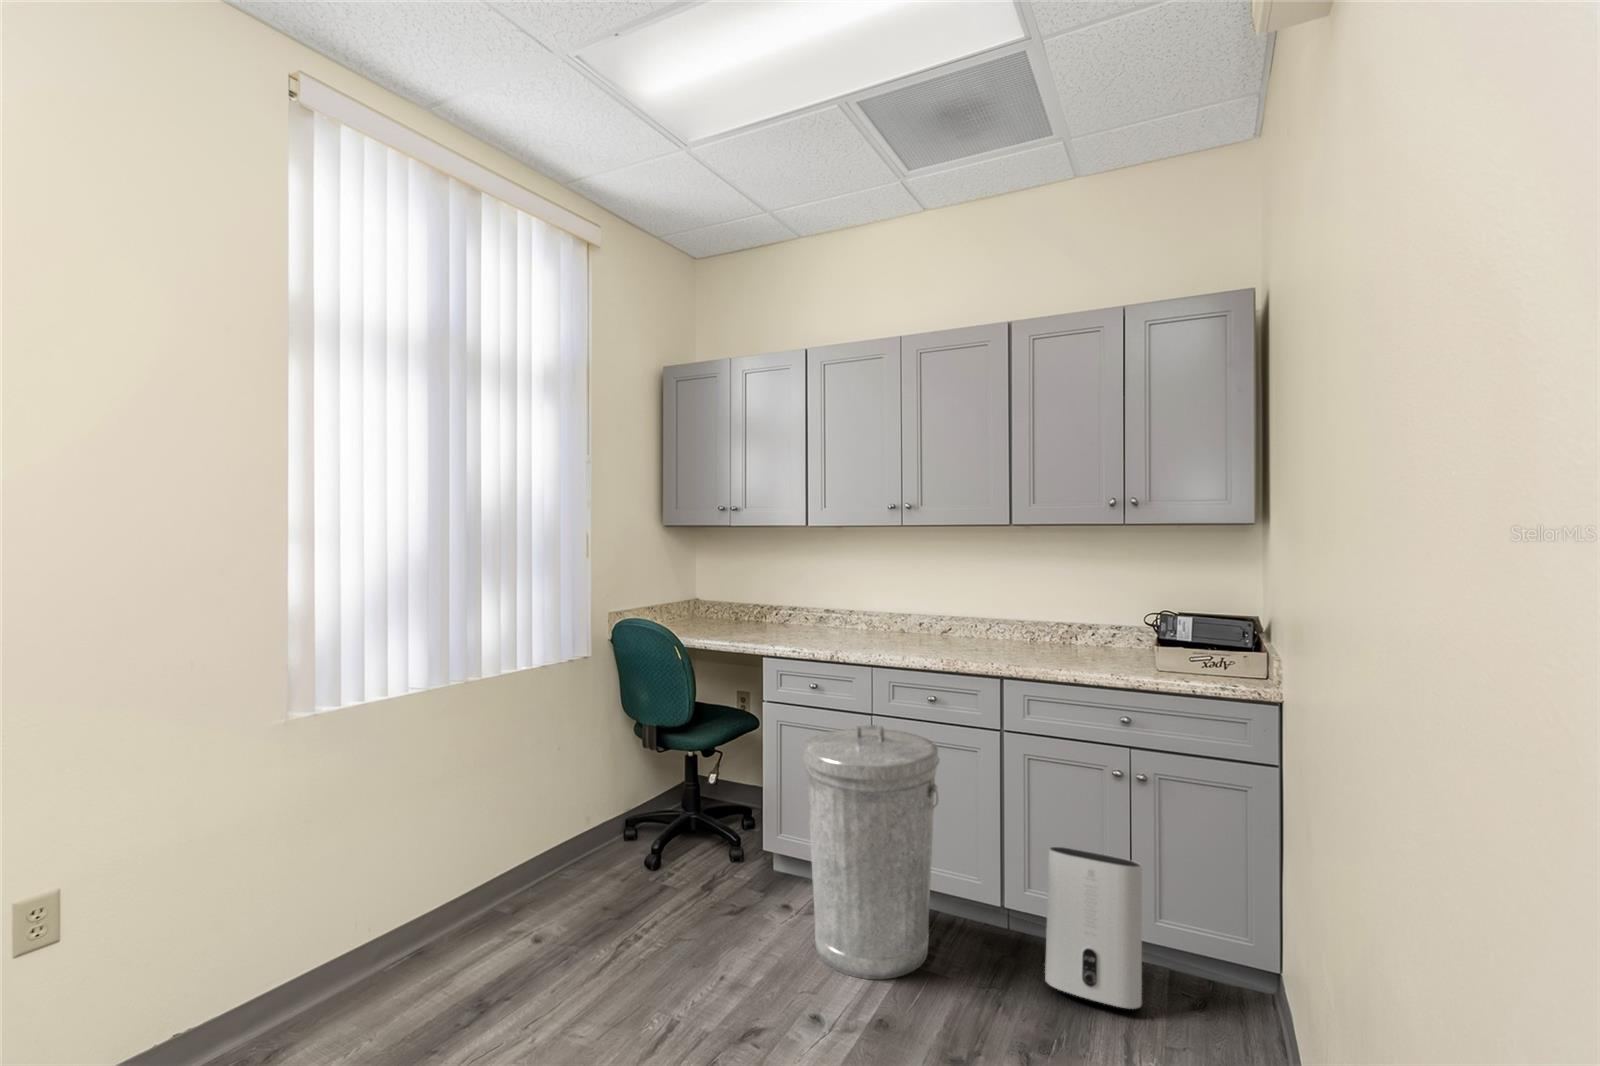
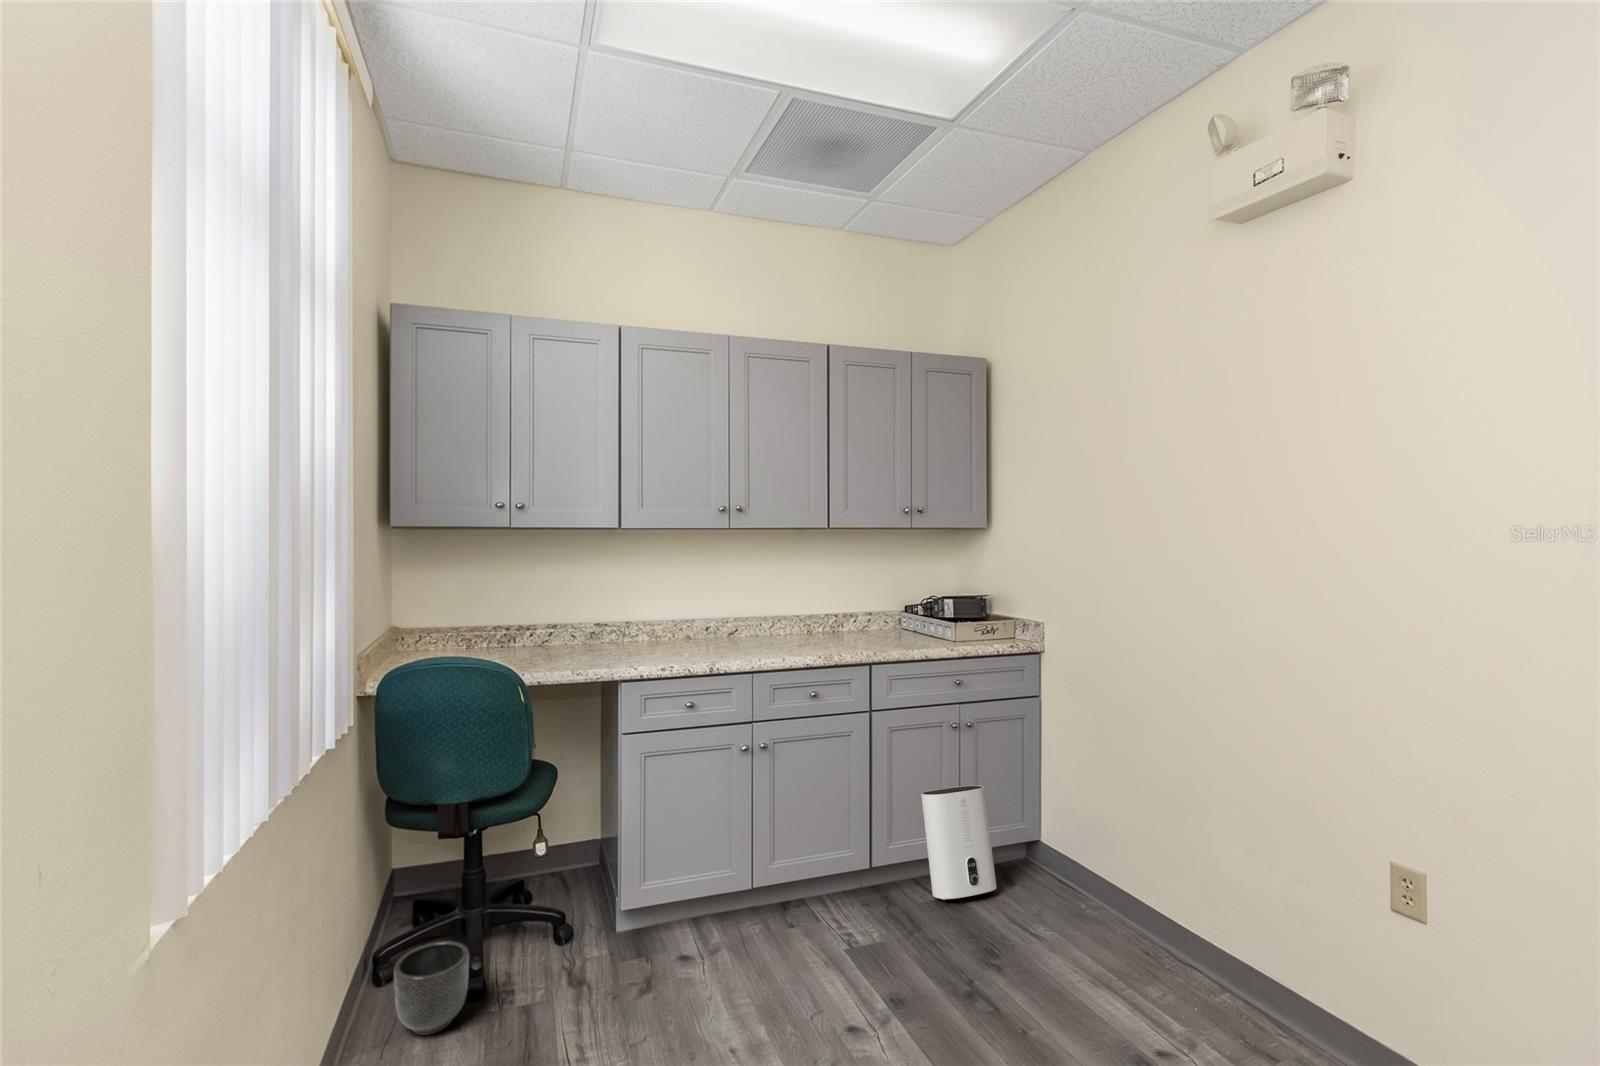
trash can: present [802,723,939,979] -> none [741,725,873,968]
planter: none [574,817,623,877] -> present [394,941,469,1035]

